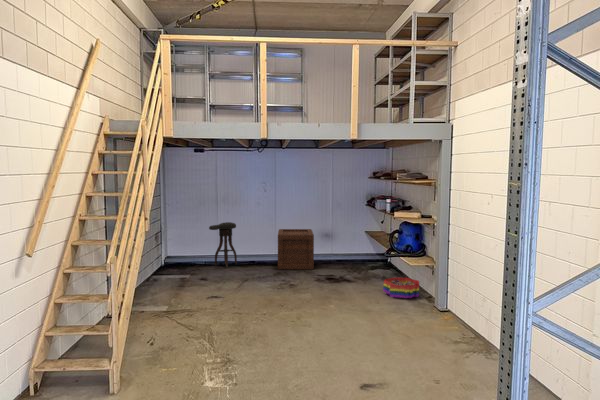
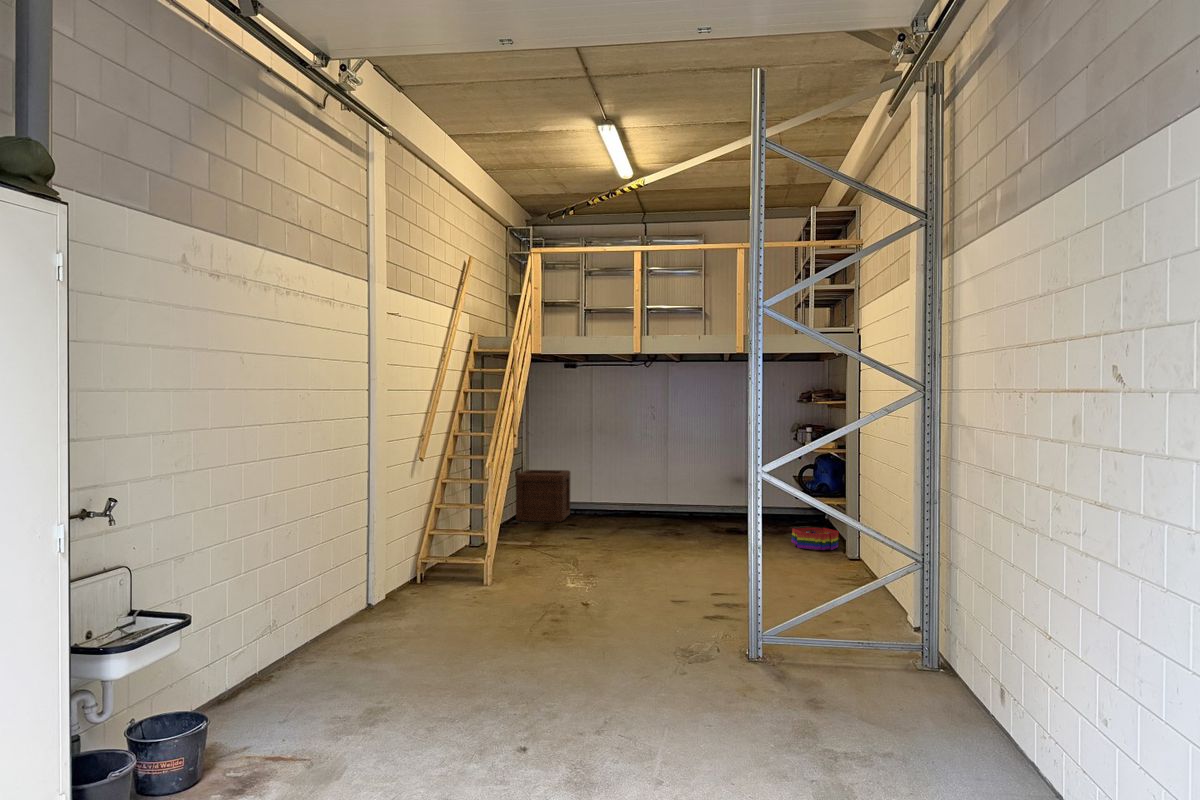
stool: present [209,222,237,267] -> none [582,459,616,517]
wooden crate: present [278,229,314,270] -> present [516,470,570,522]

